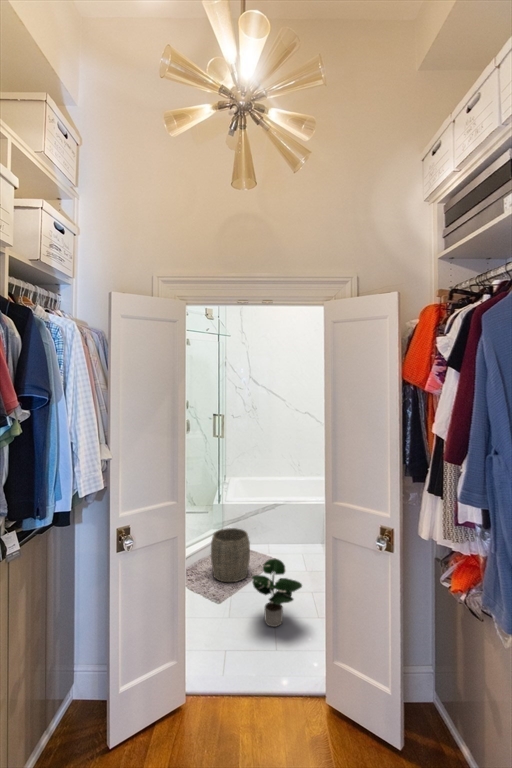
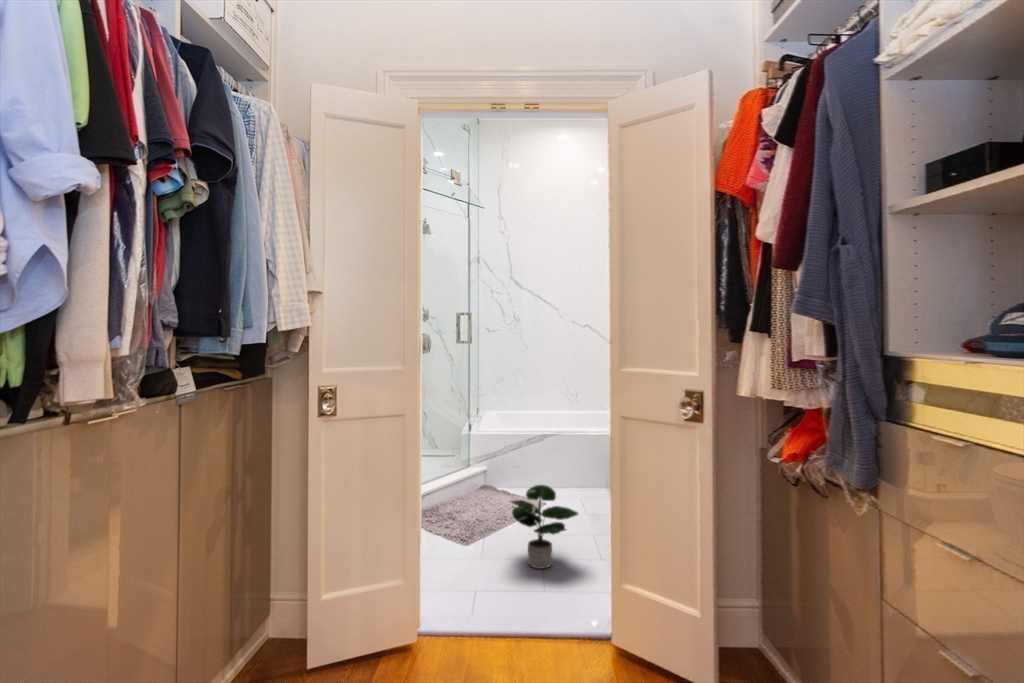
woven basket: present [211,528,250,582] -> none [457,460,509,526]

